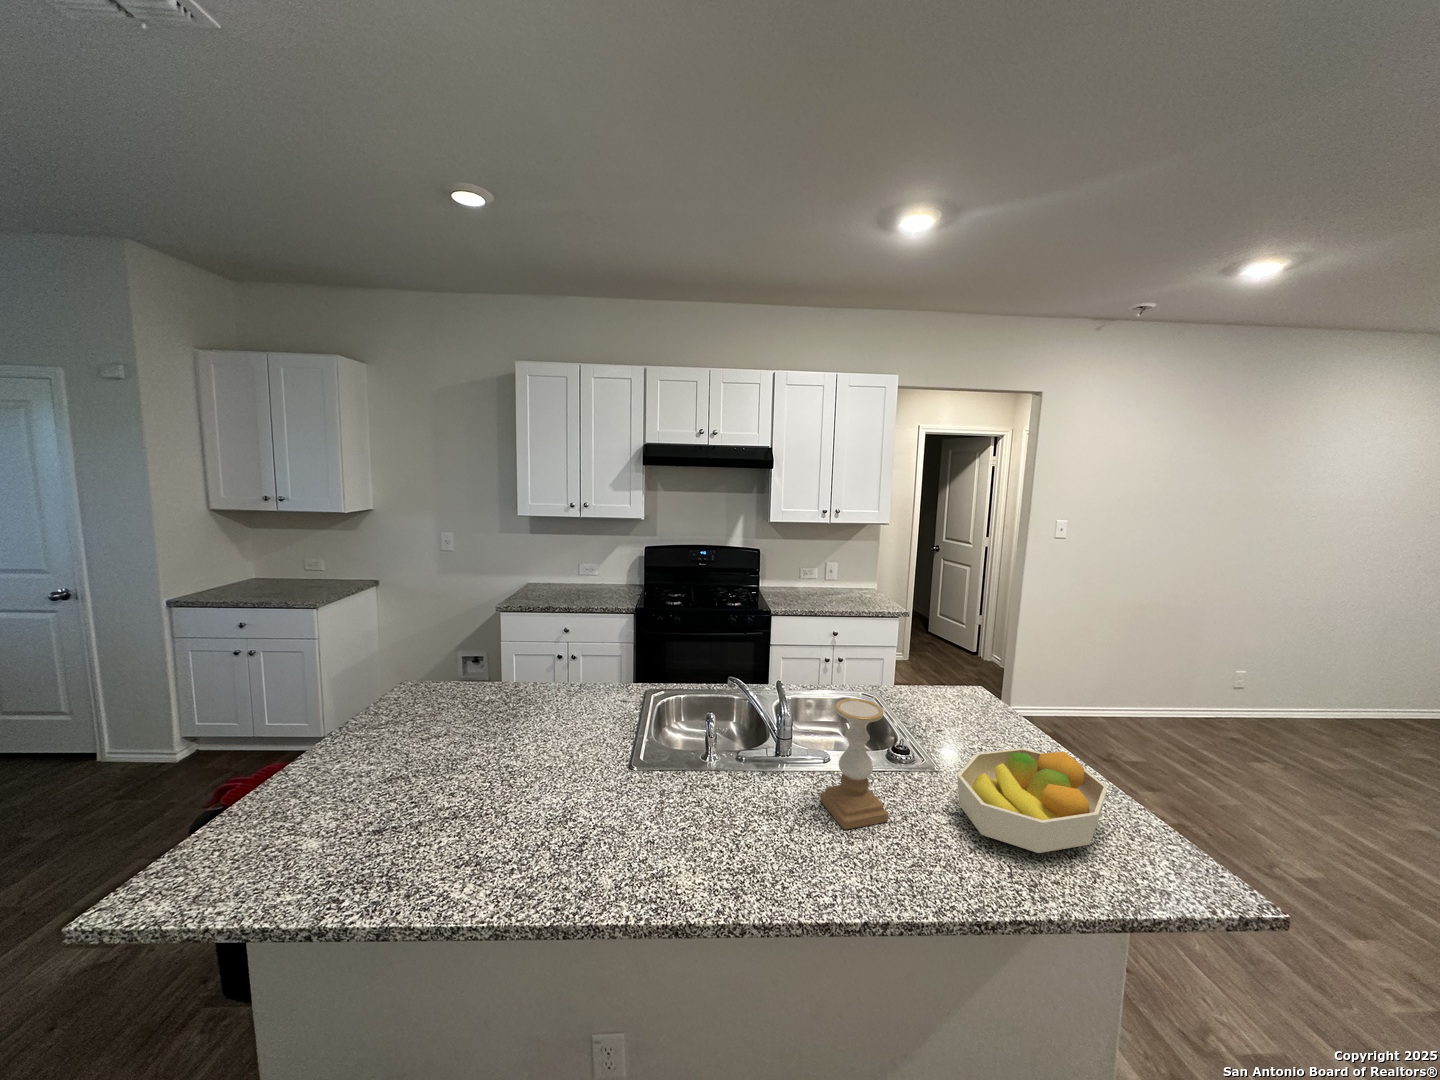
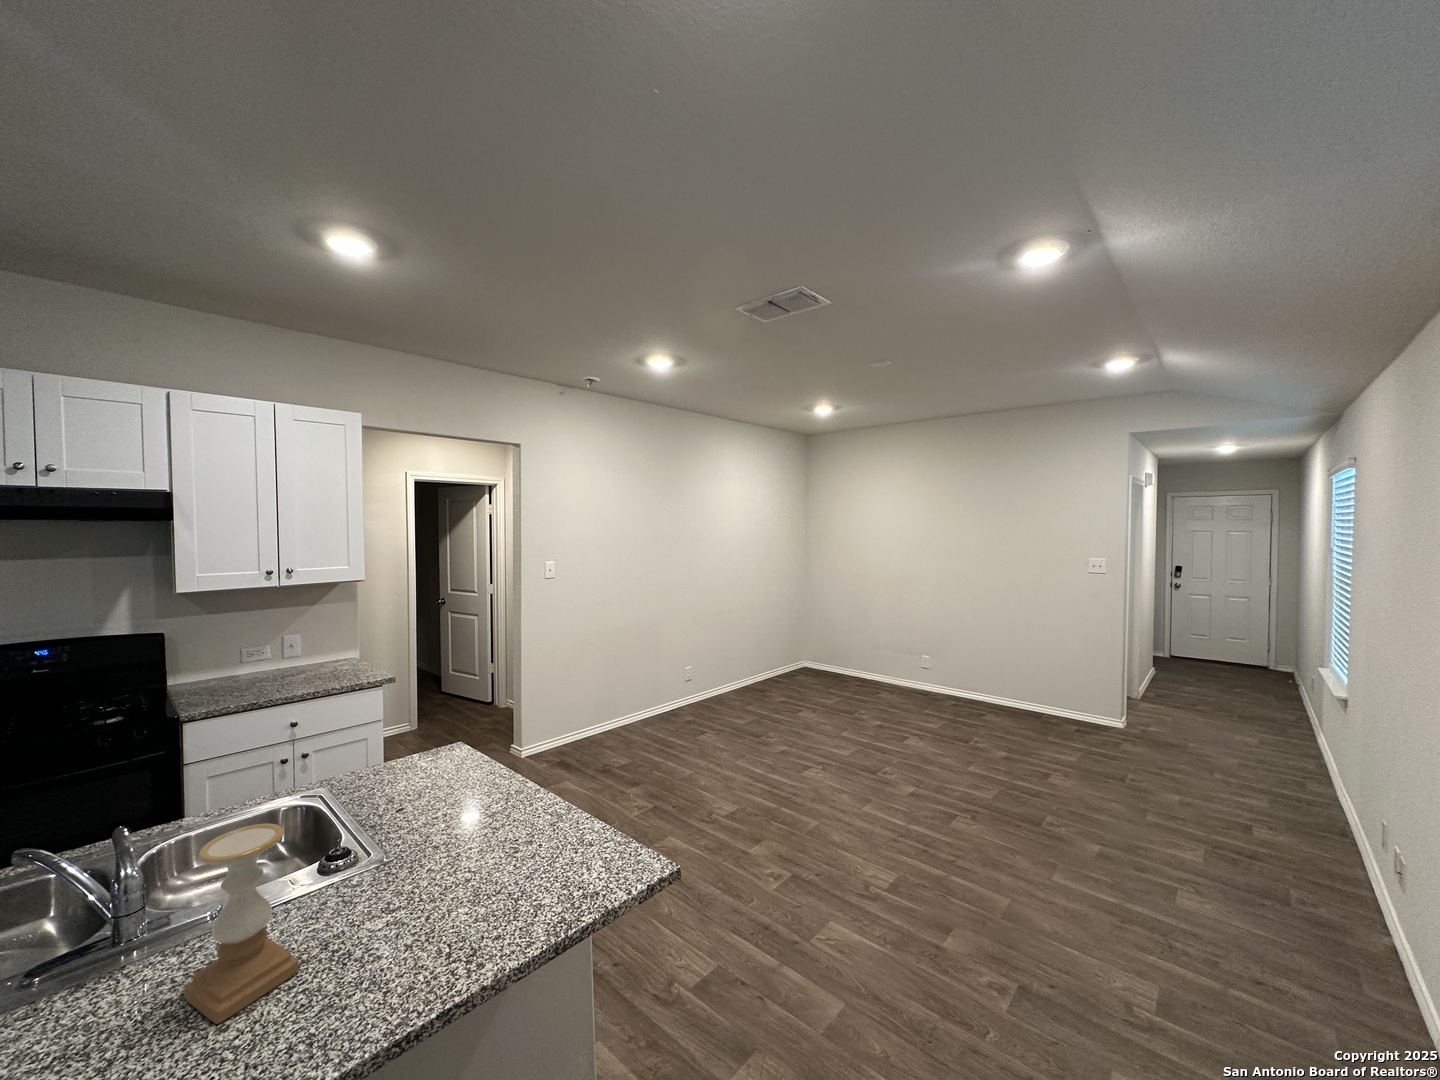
fruit bowl: present [957,748,1108,853] -> none [396,793,549,925]

